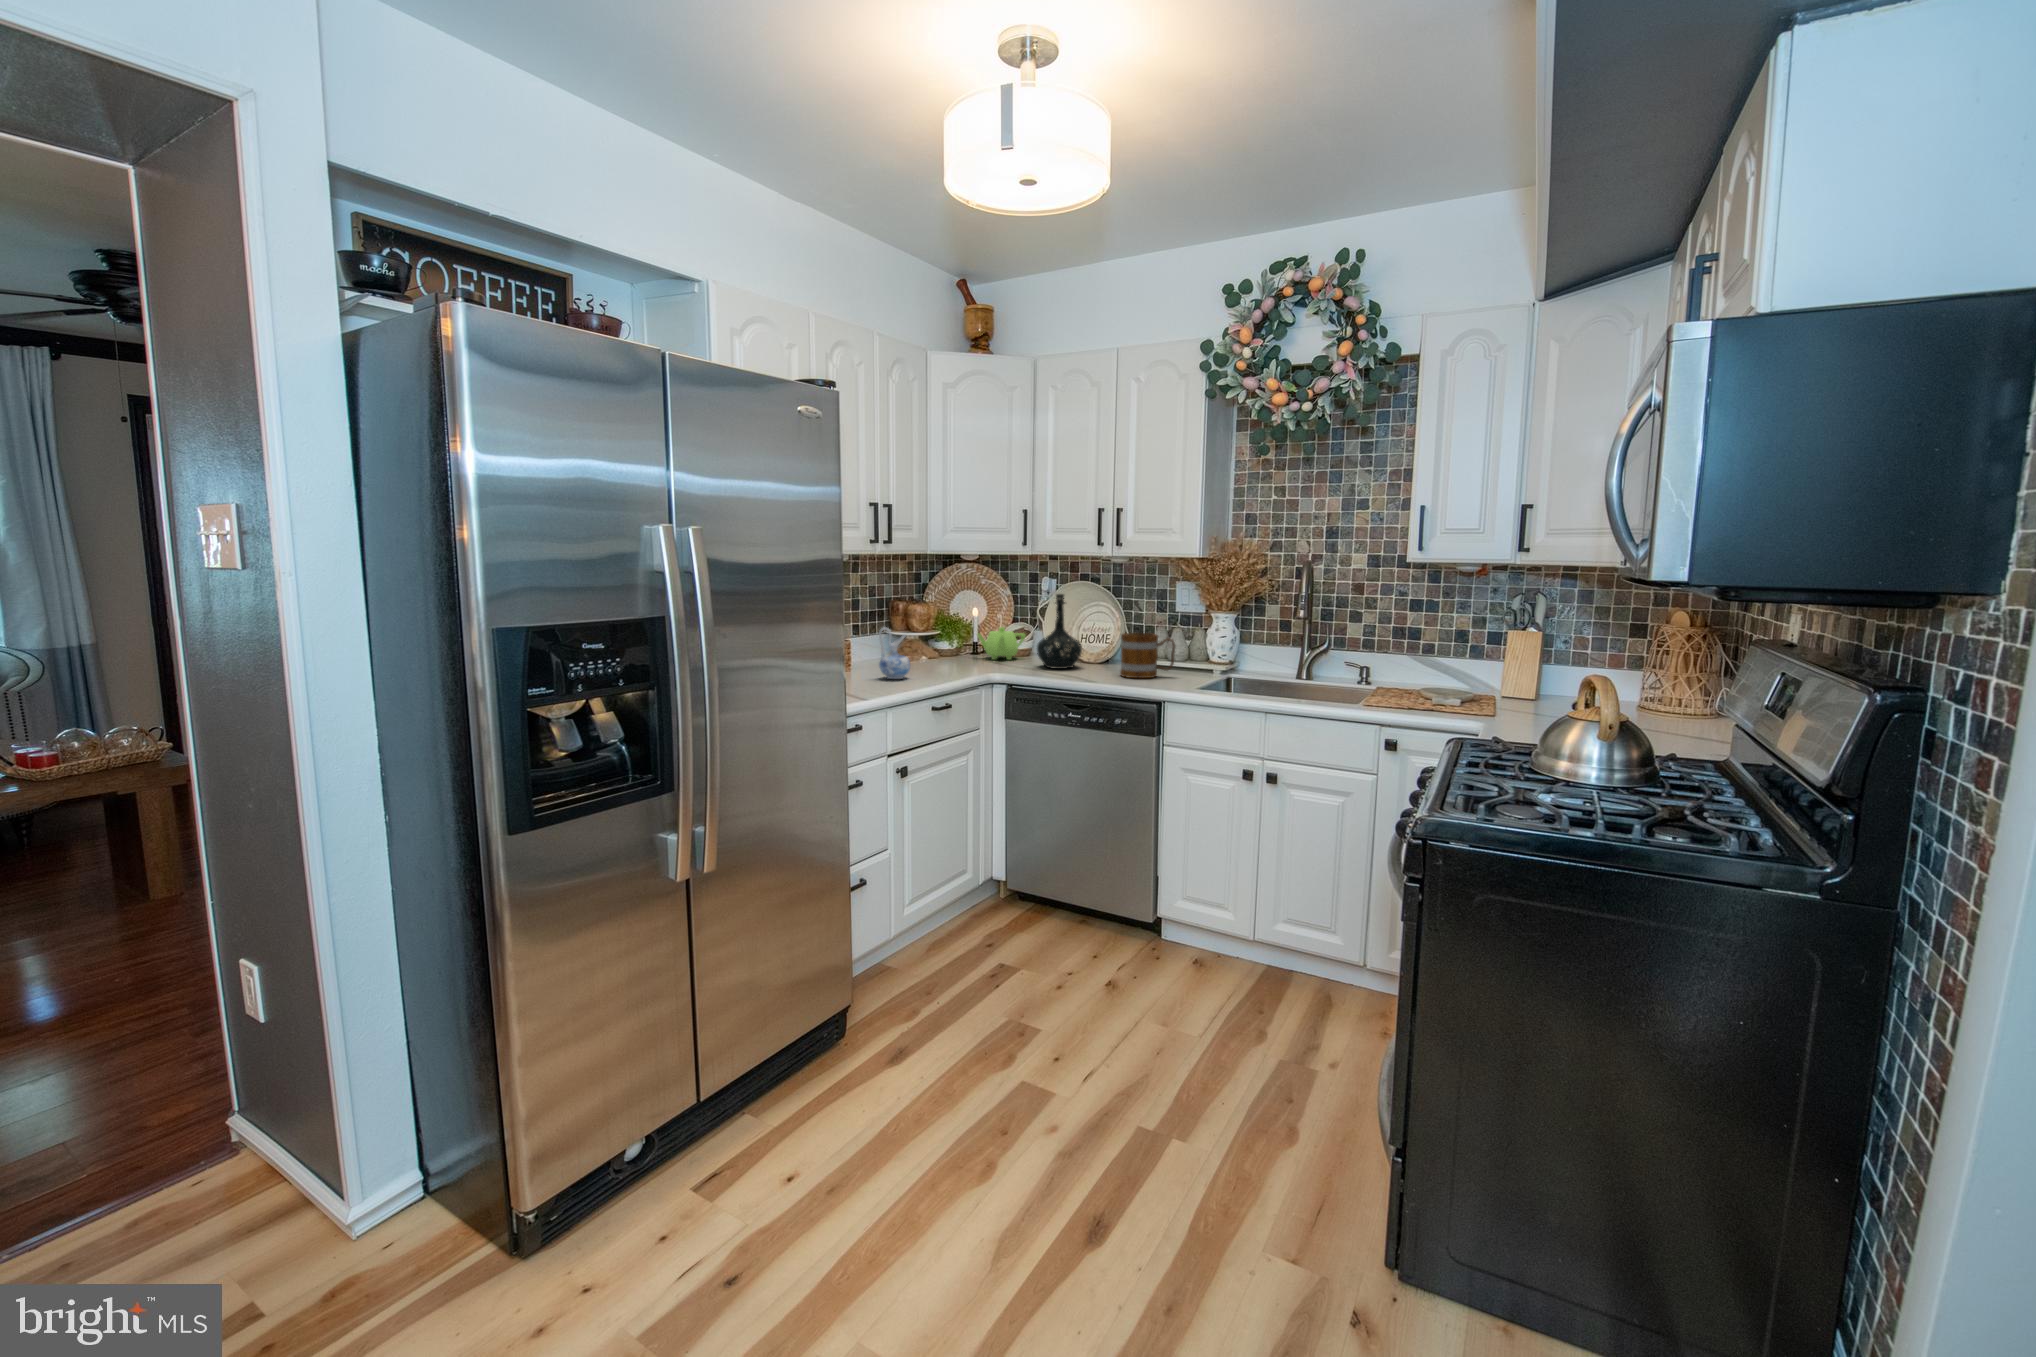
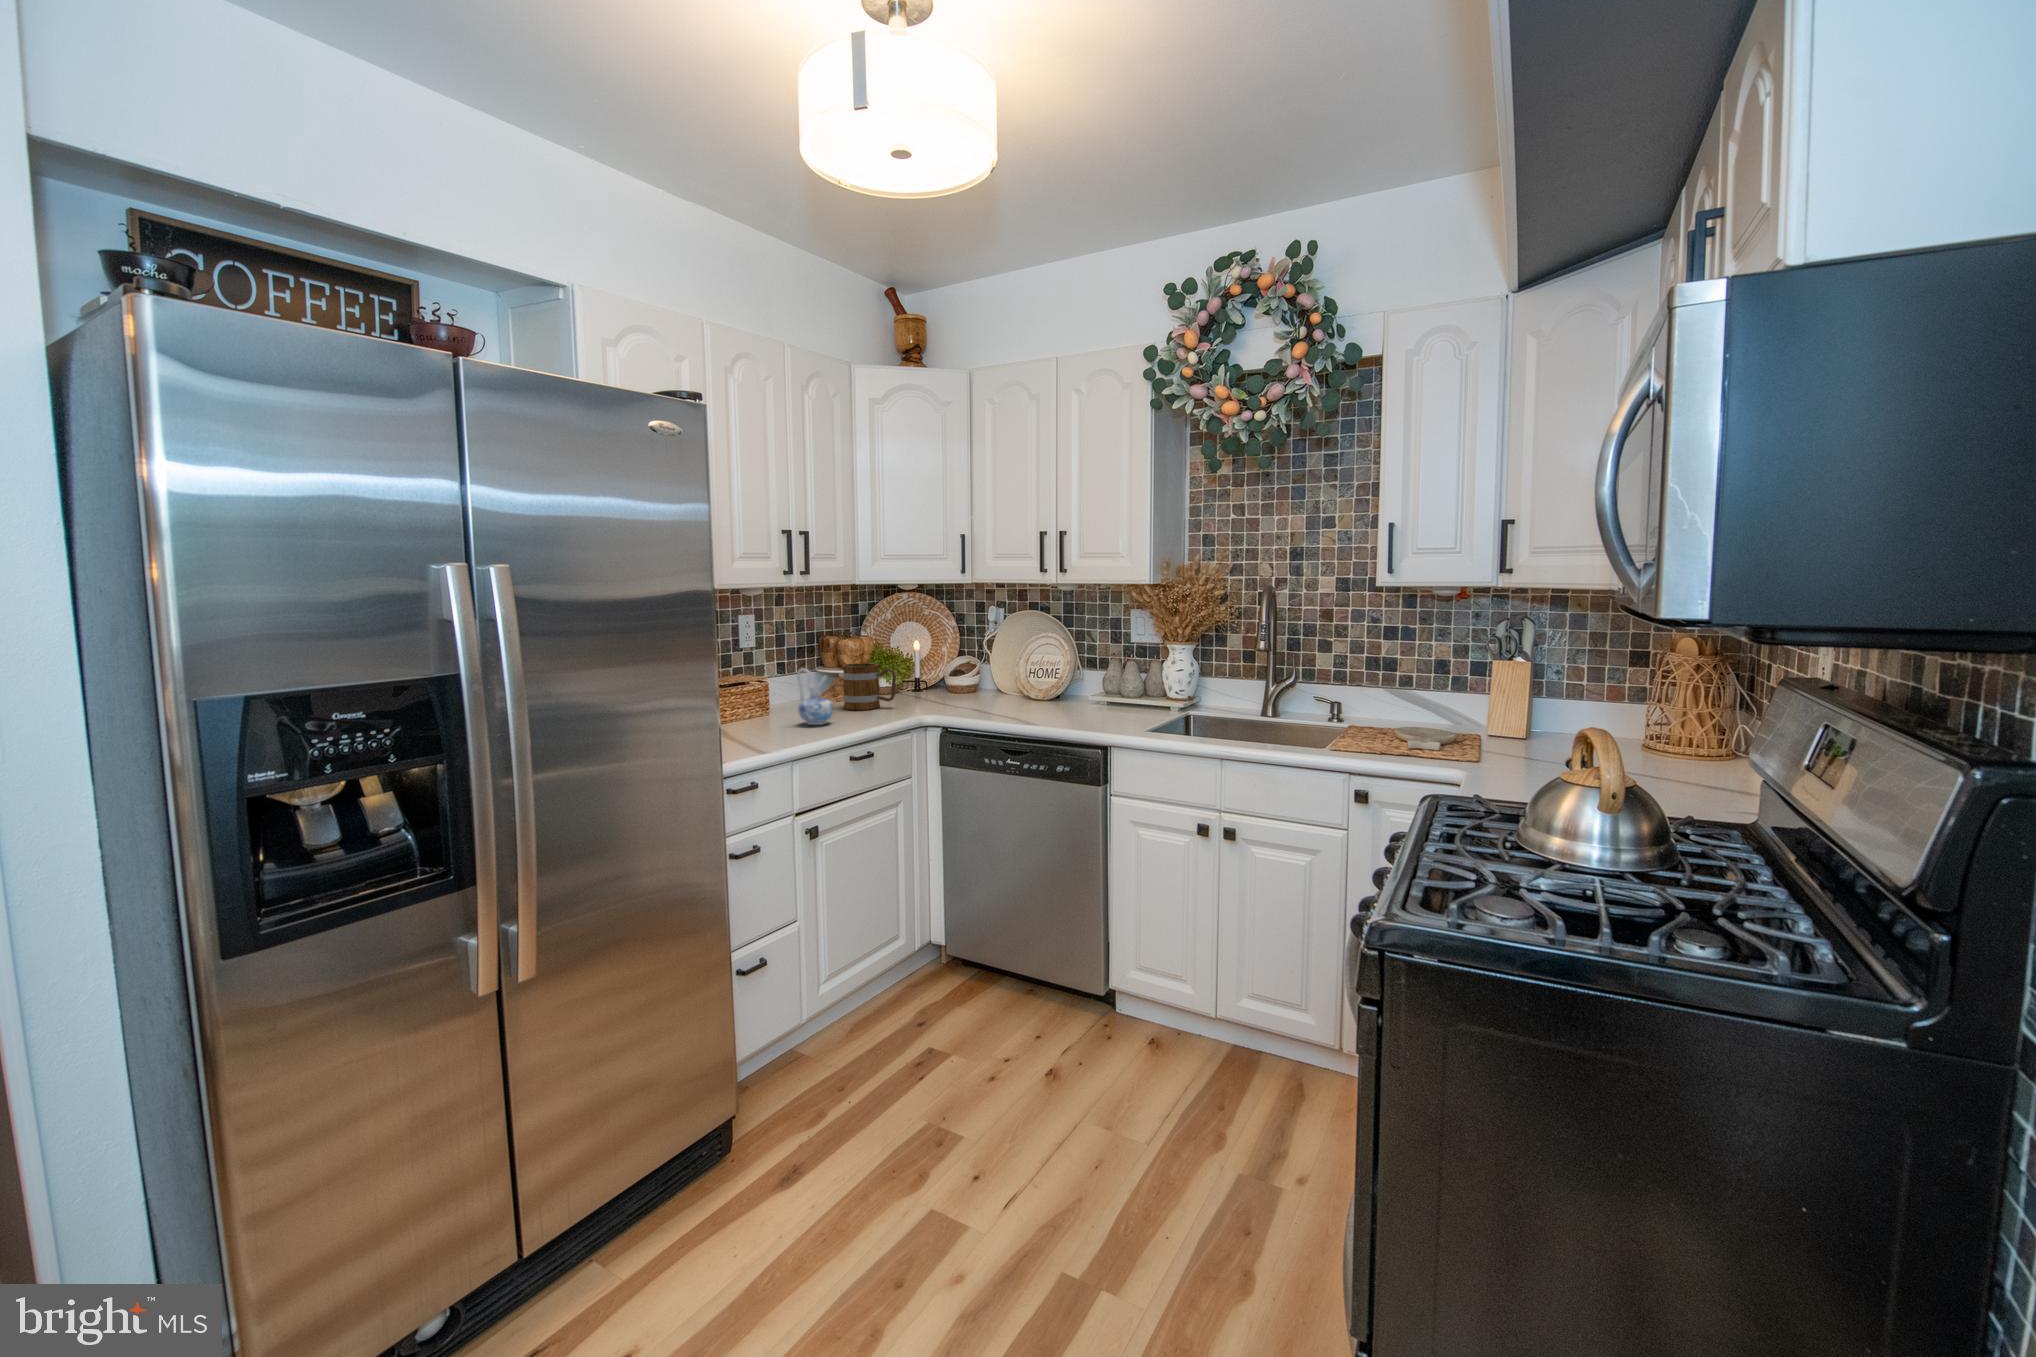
bottle: present [1037,594,1082,669] -> none [977,626,1028,708]
teapot: present [978,627,1025,660] -> none [917,663,970,698]
mug: present [1120,633,1175,678] -> present [843,663,896,710]

